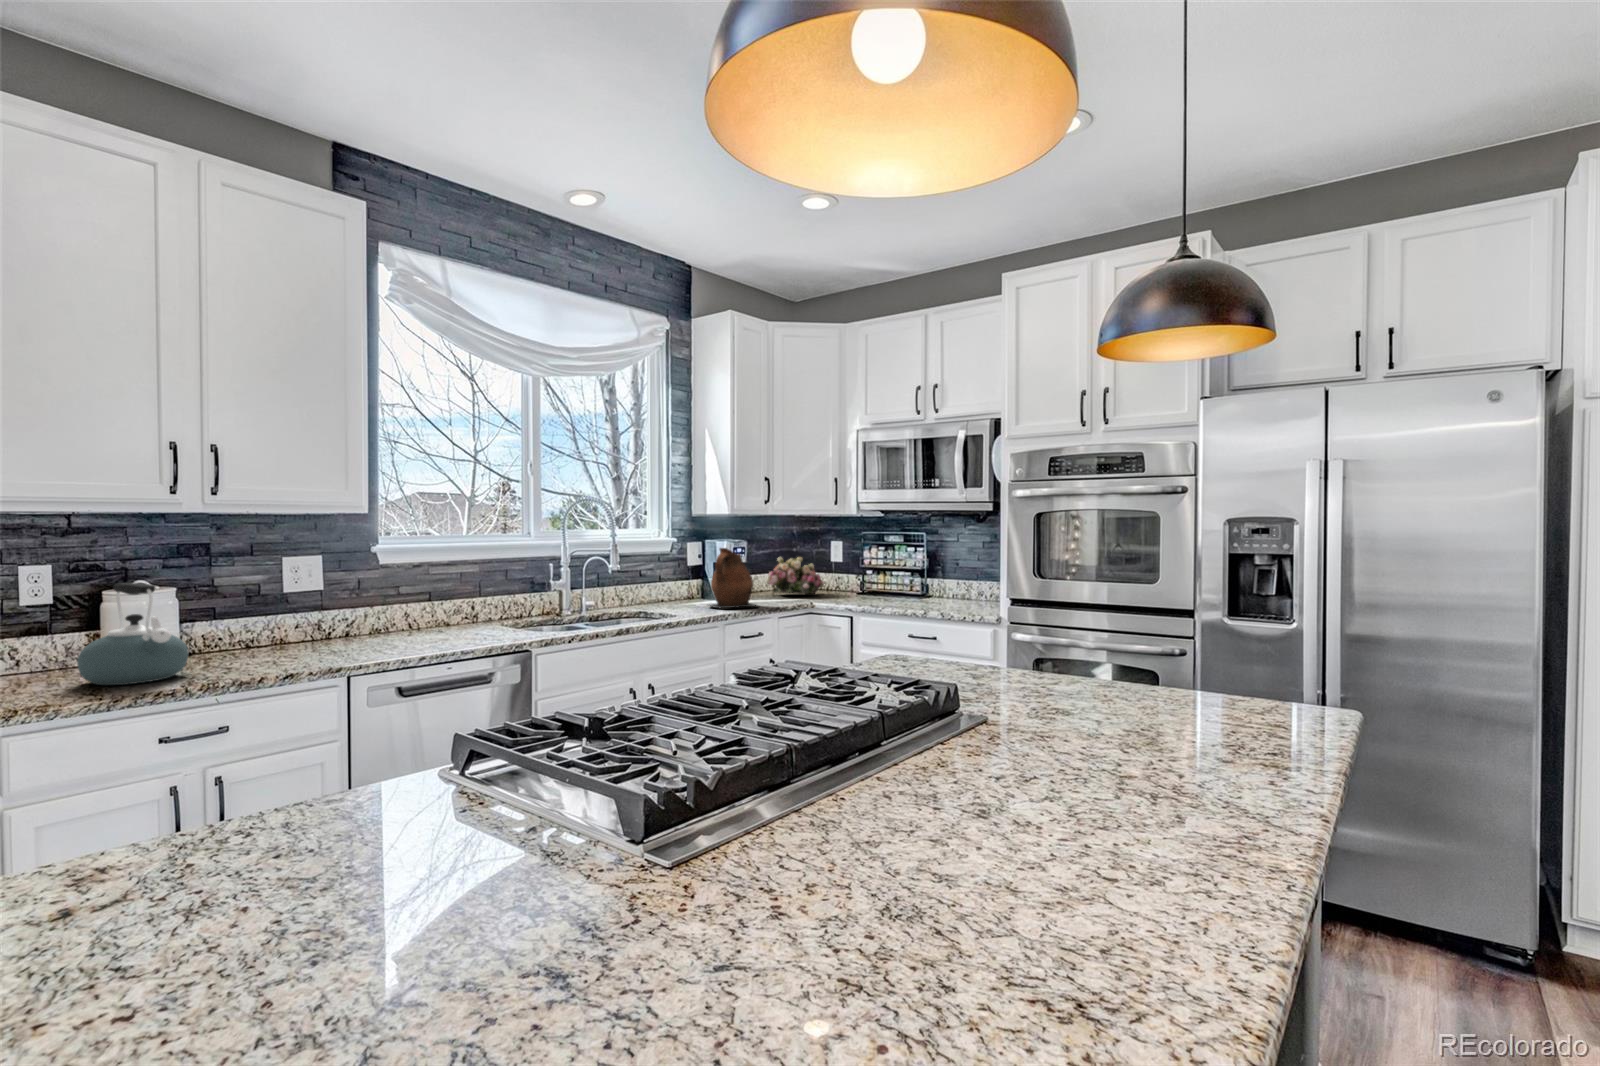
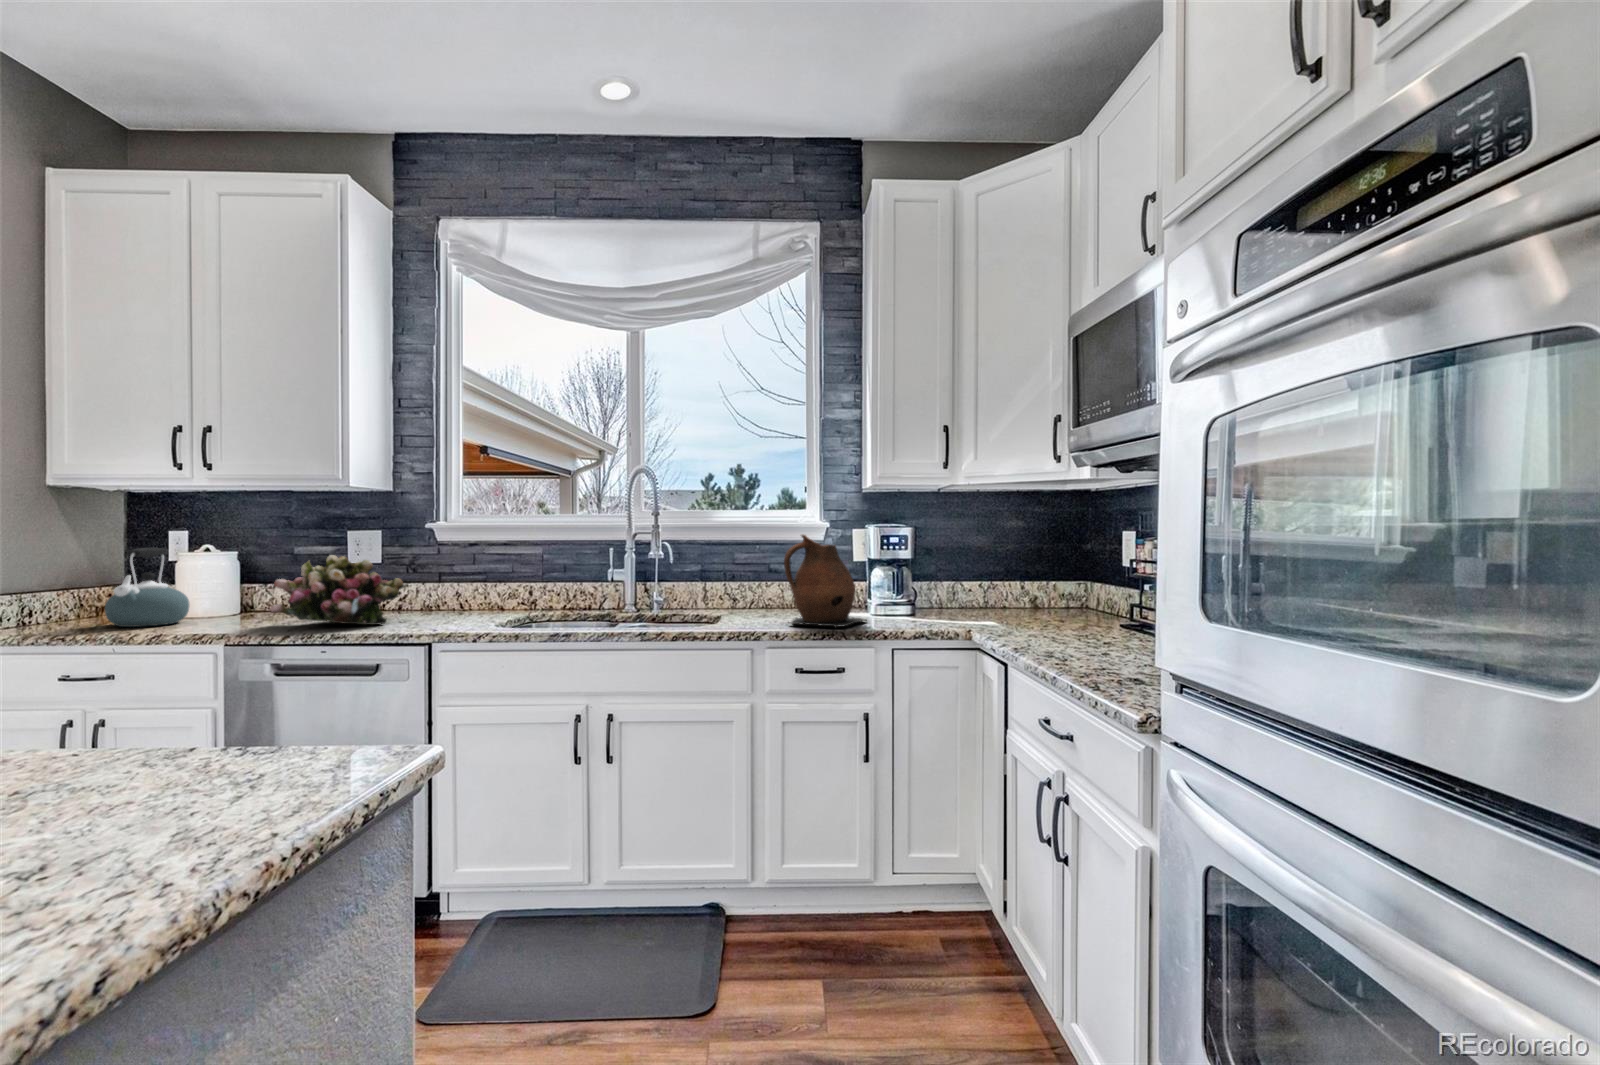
flower arrangement: present [766,557,824,594] -> present [270,555,404,625]

